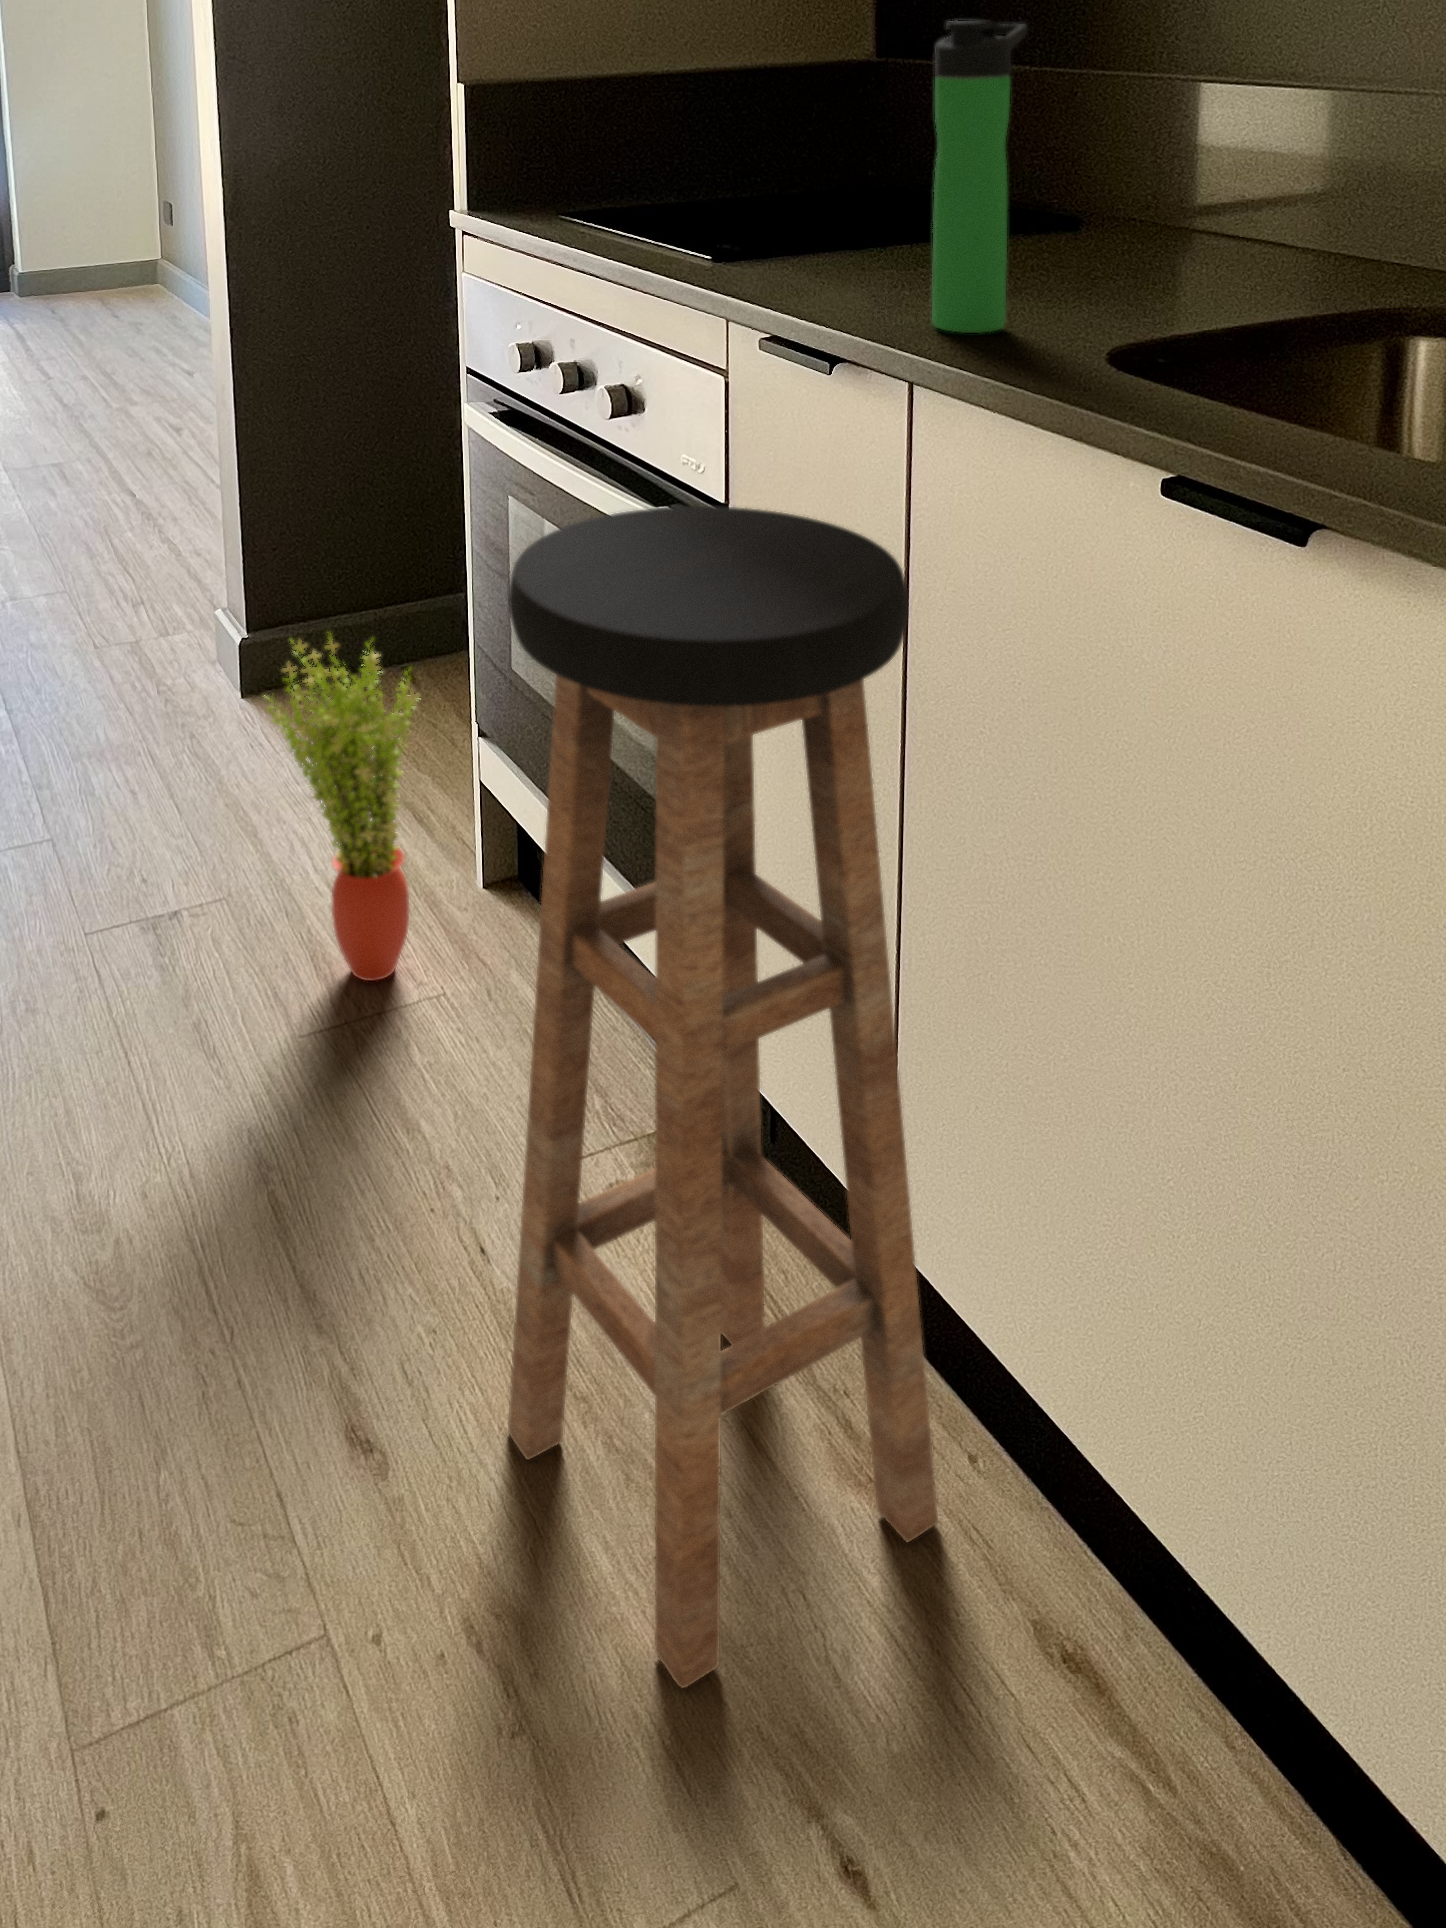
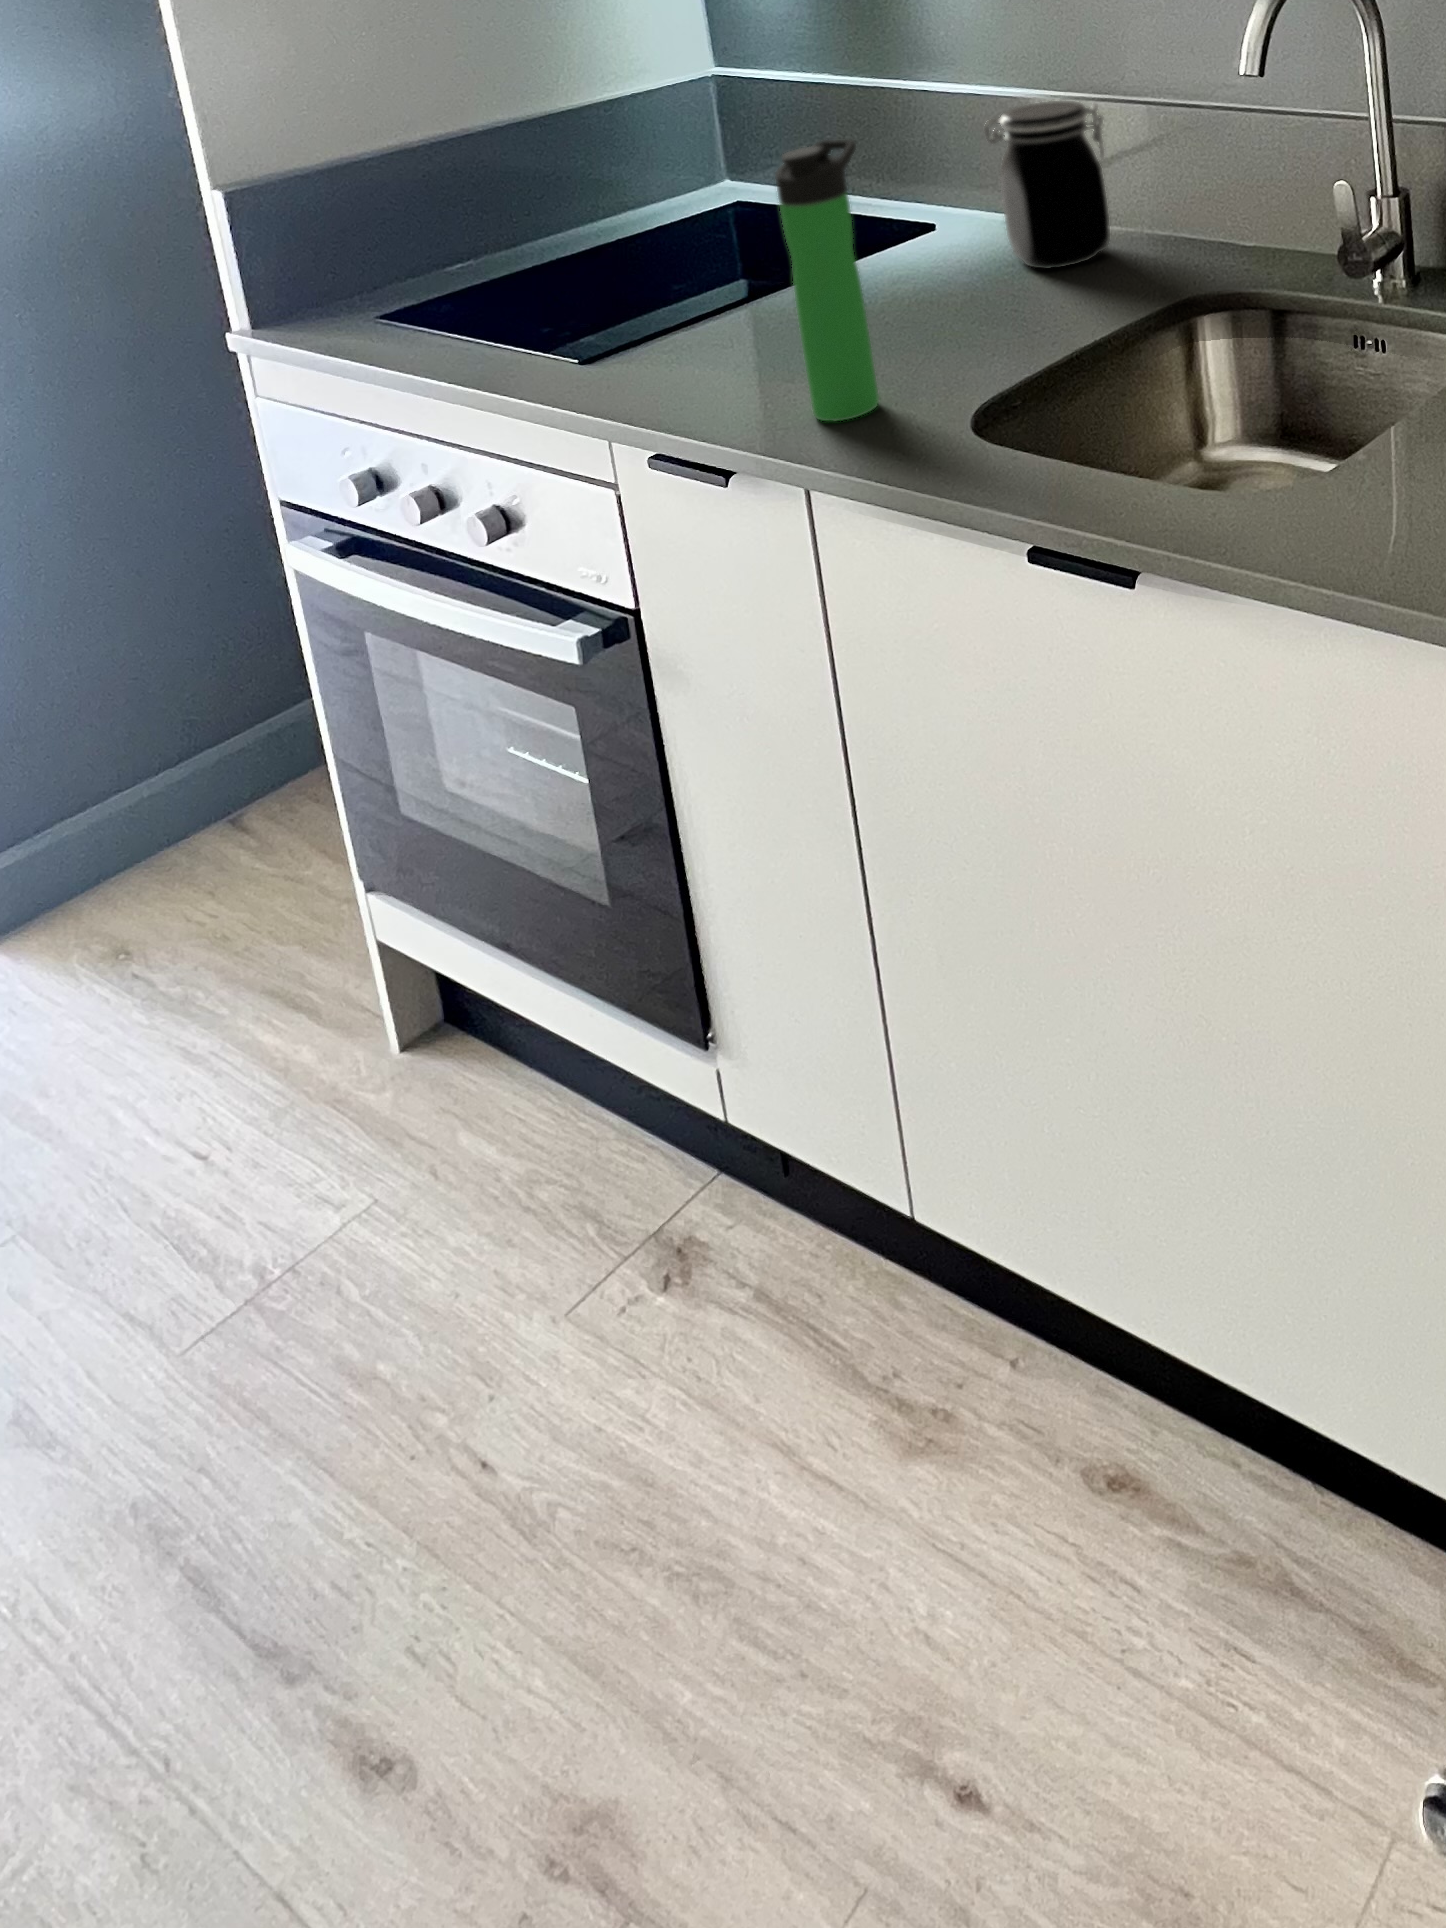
jar: none [1163,79,1314,268] -> present [984,101,1110,269]
bar stool: present [508,506,938,1688] -> none [417,627,993,1750]
potted plant: present [264,635,419,981] -> none [59,850,317,1238]

